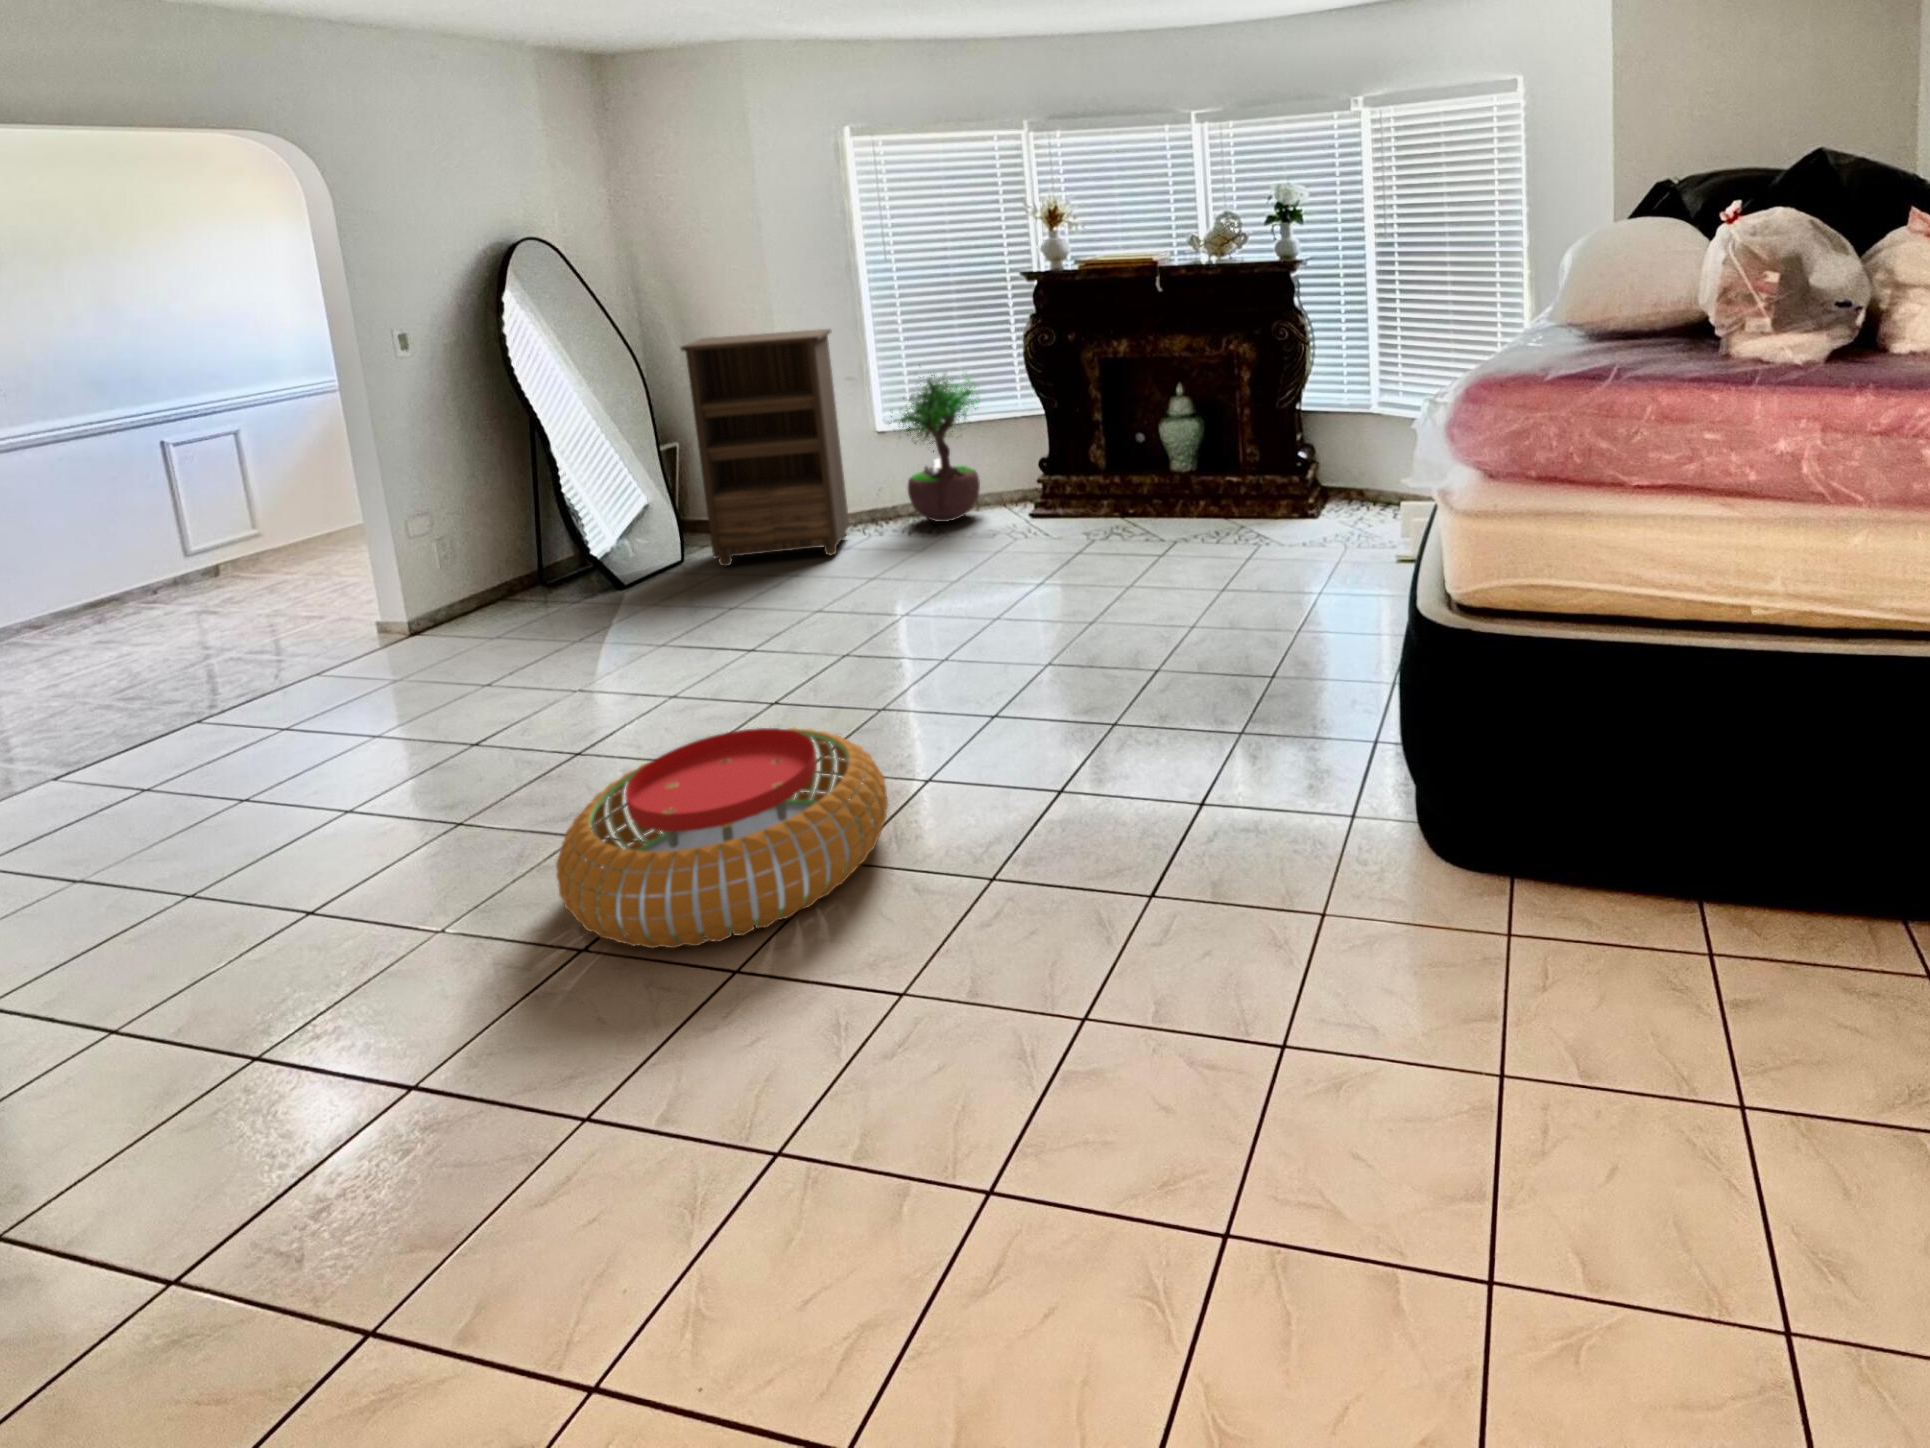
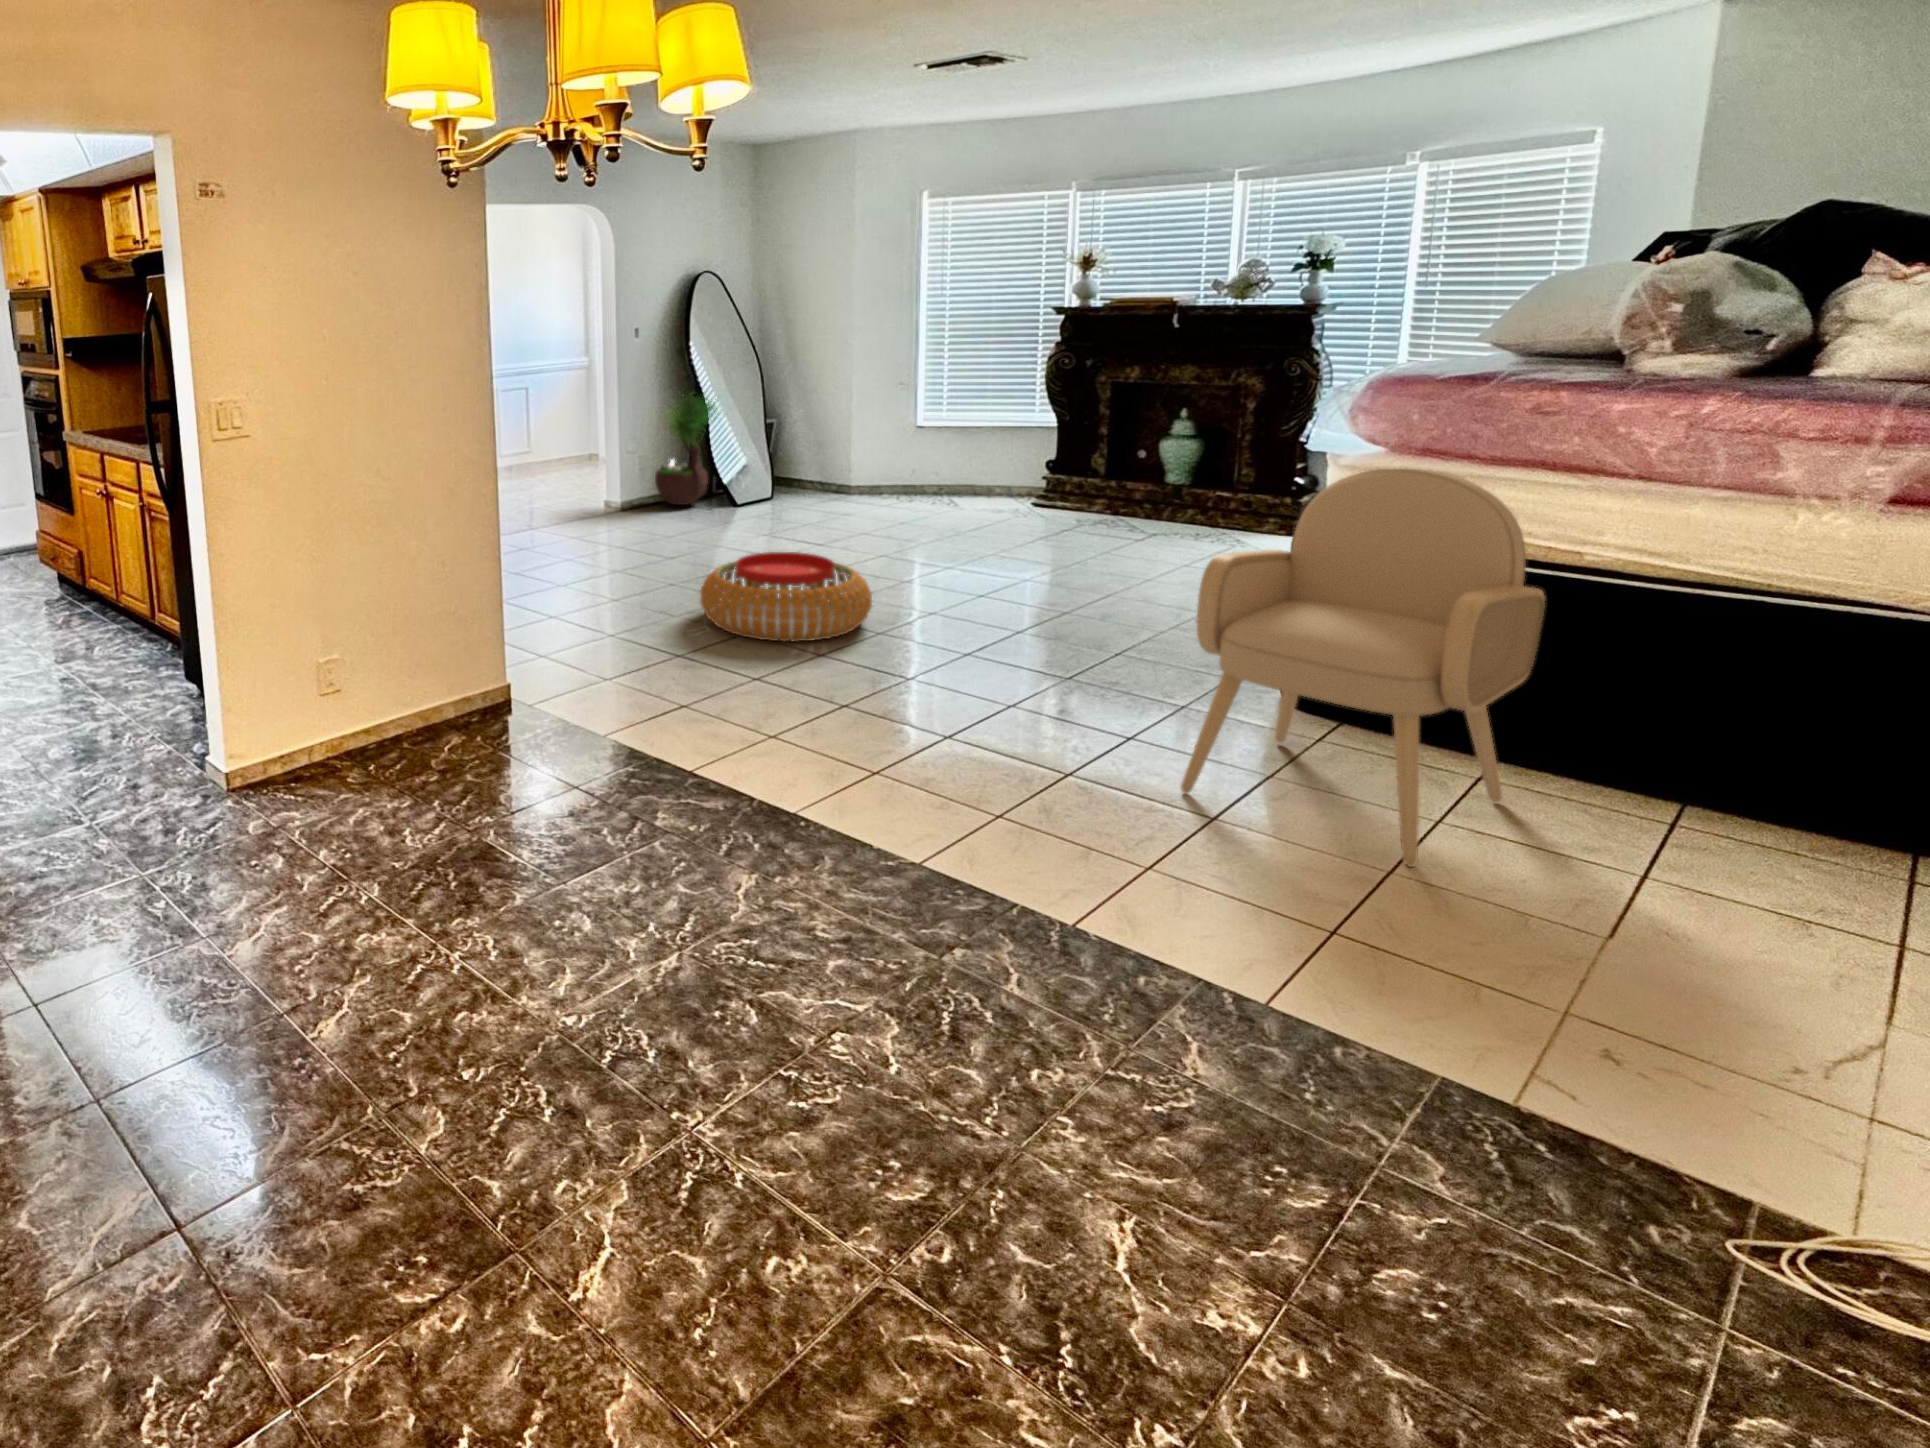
bookshelf: present [681,329,849,566] -> none [790,344,894,507]
potted tree: present [889,365,980,522] -> present [655,393,717,505]
armchair: none [1488,515,1900,1198] -> present [1180,469,1545,867]

